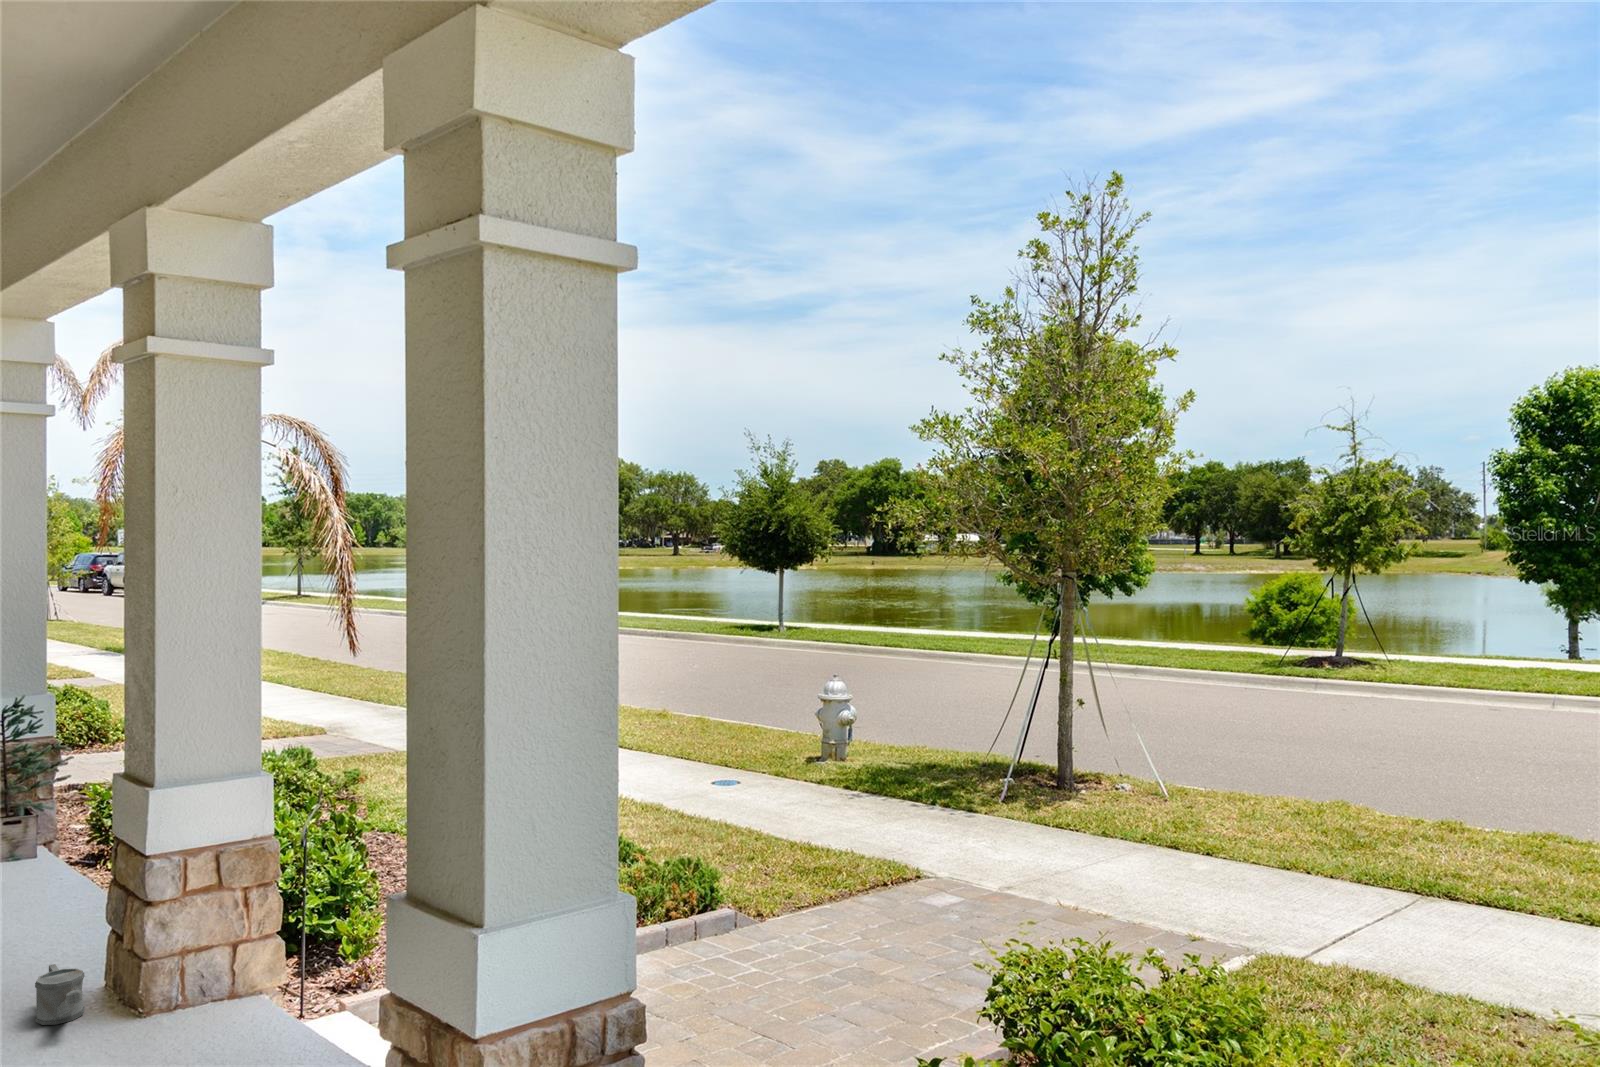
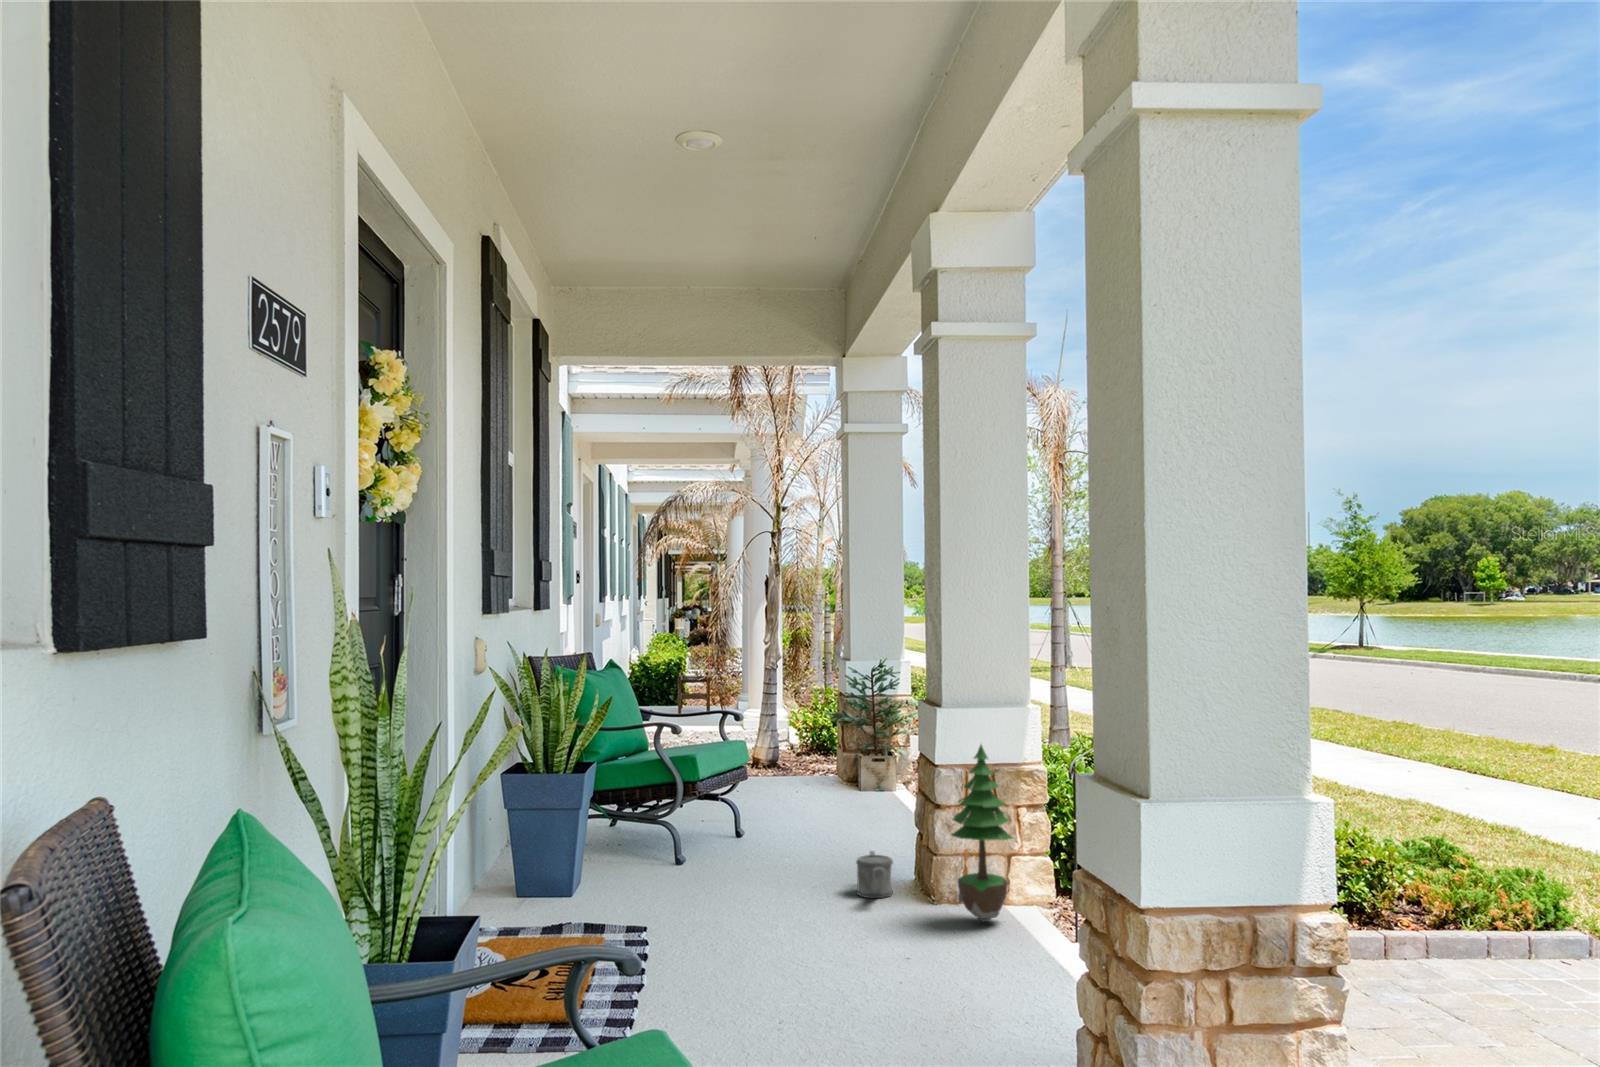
potted tree: none [173,834,250,1026] -> present [952,745,1013,922]

